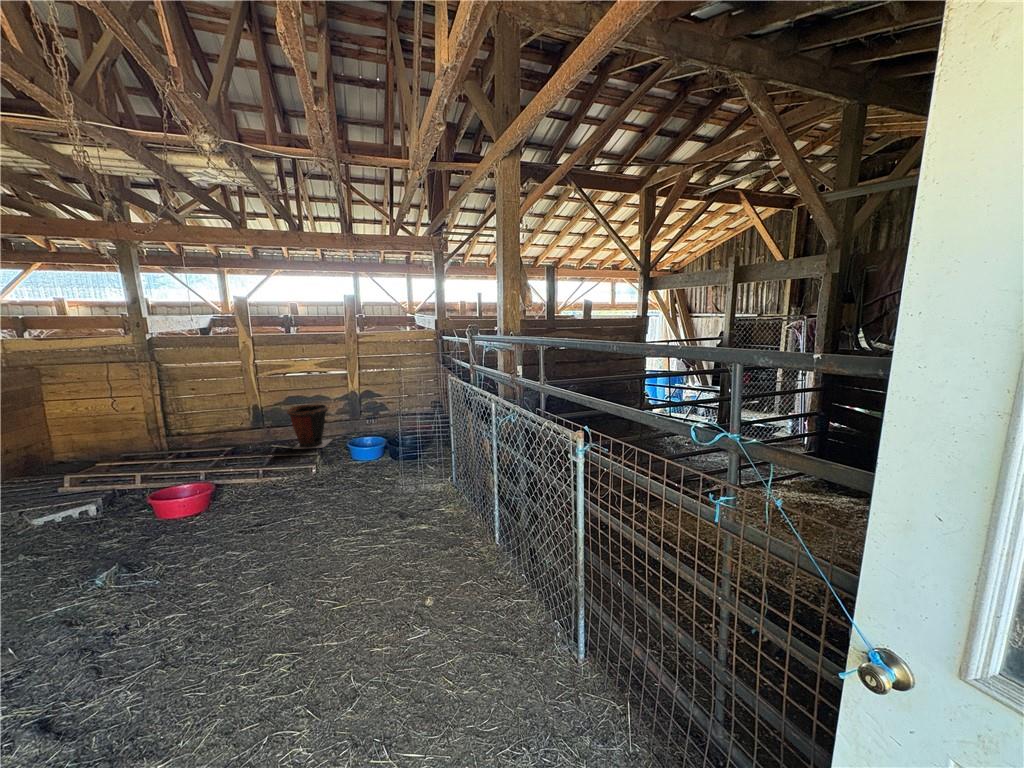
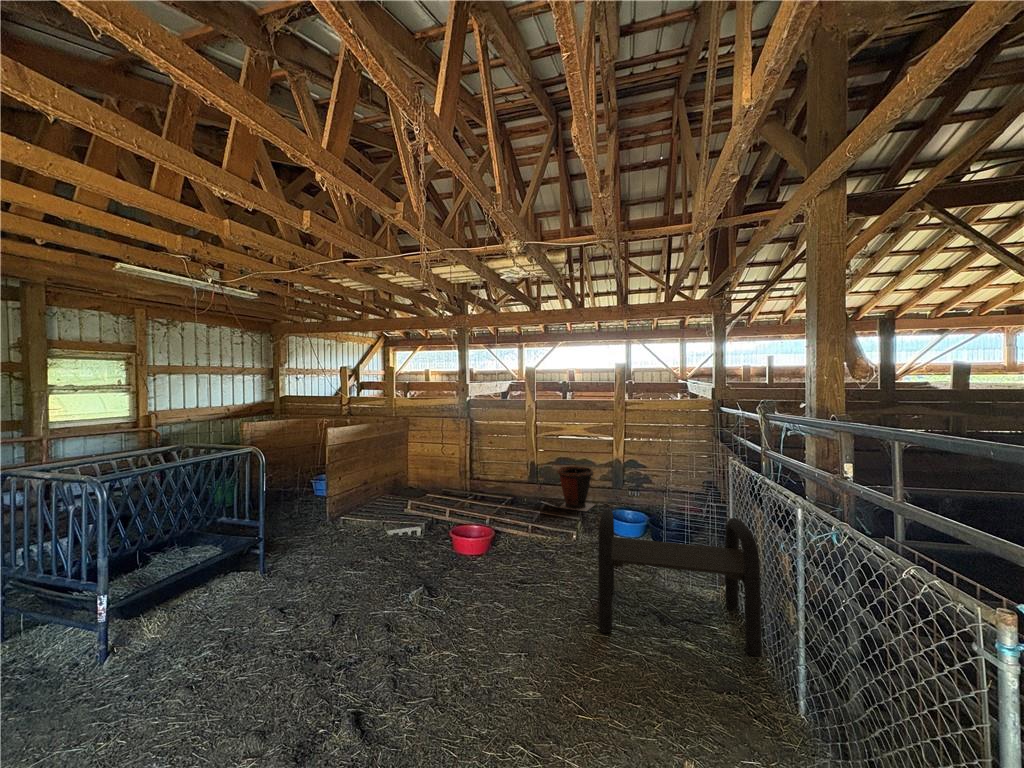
bench: none [341,423,473,539] -> present [598,509,762,656]

